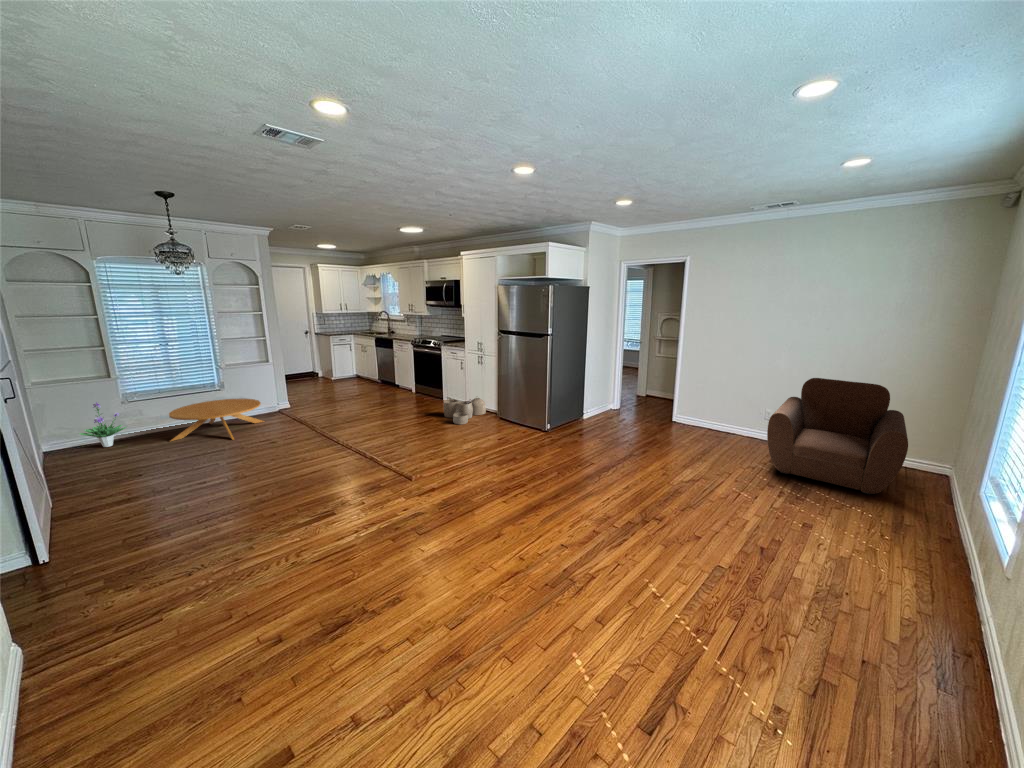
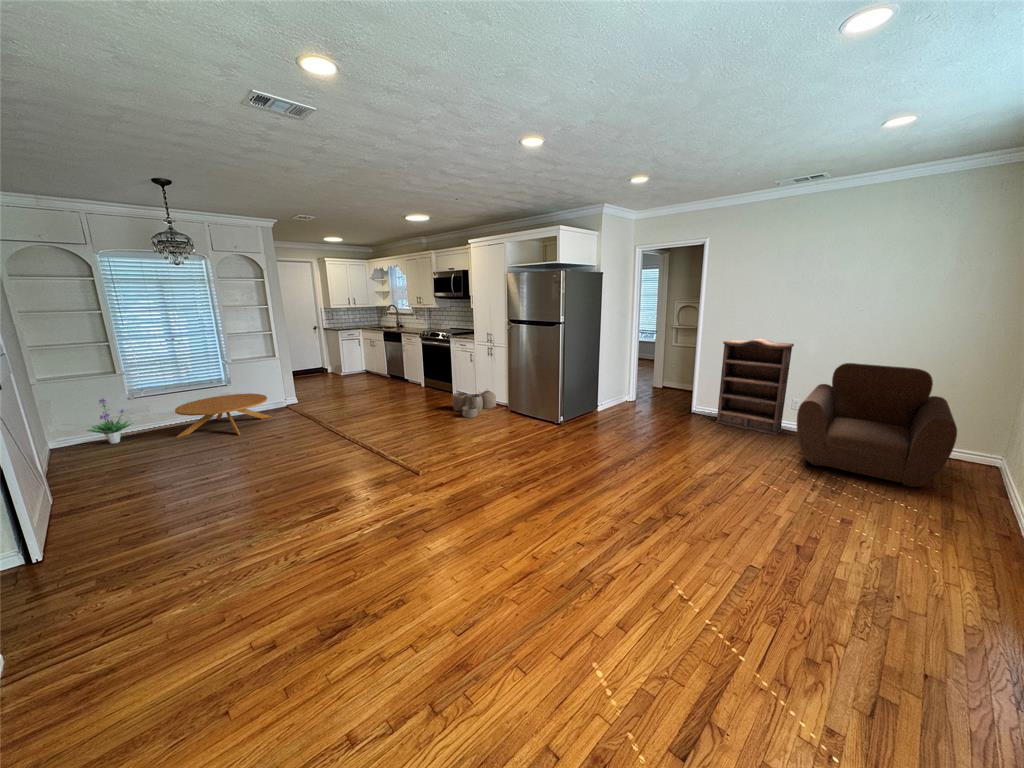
bookshelf: none [695,353,767,444] -> present [716,338,794,435]

